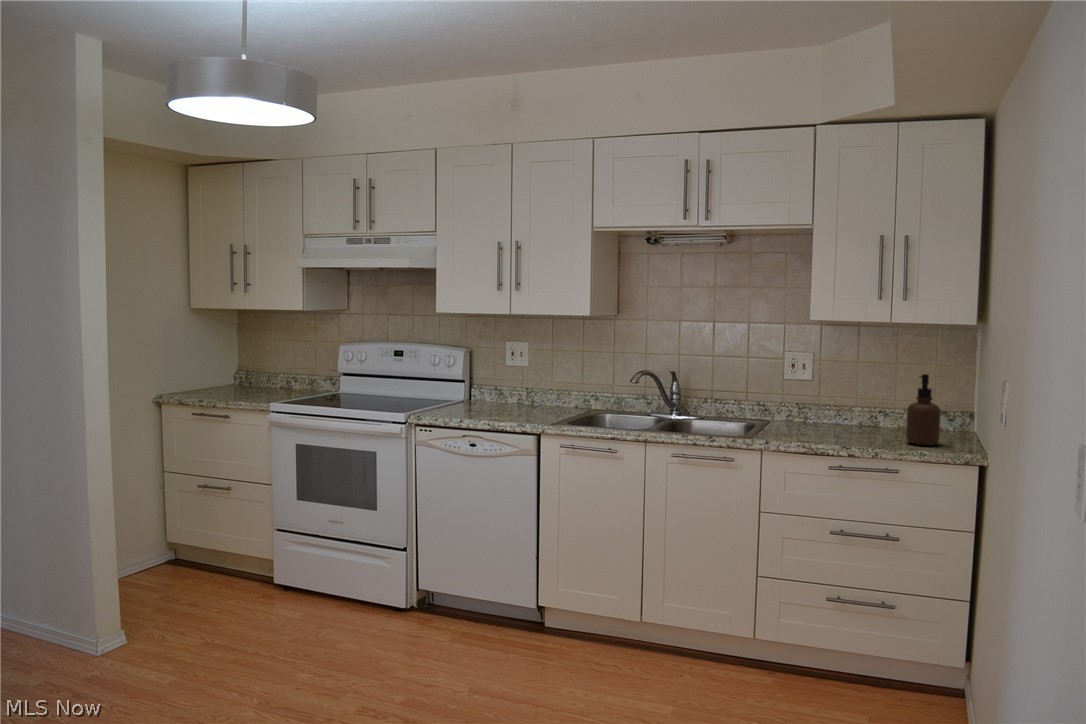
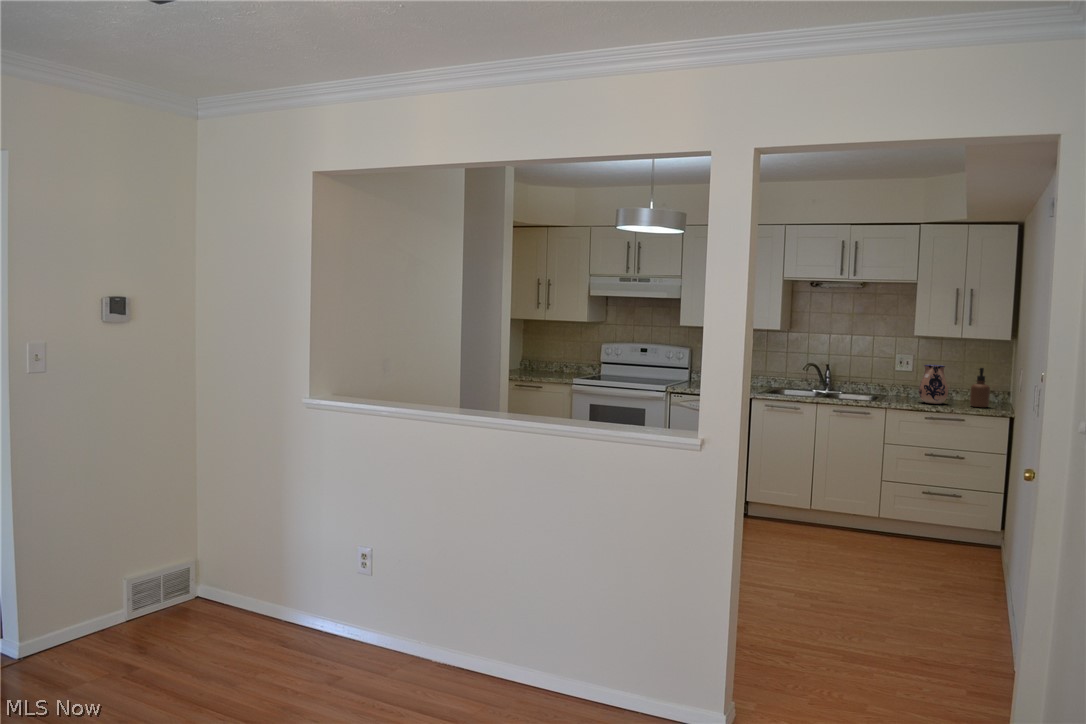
ceramic pitcher: none [819,370,869,439] -> present [919,365,948,404]

